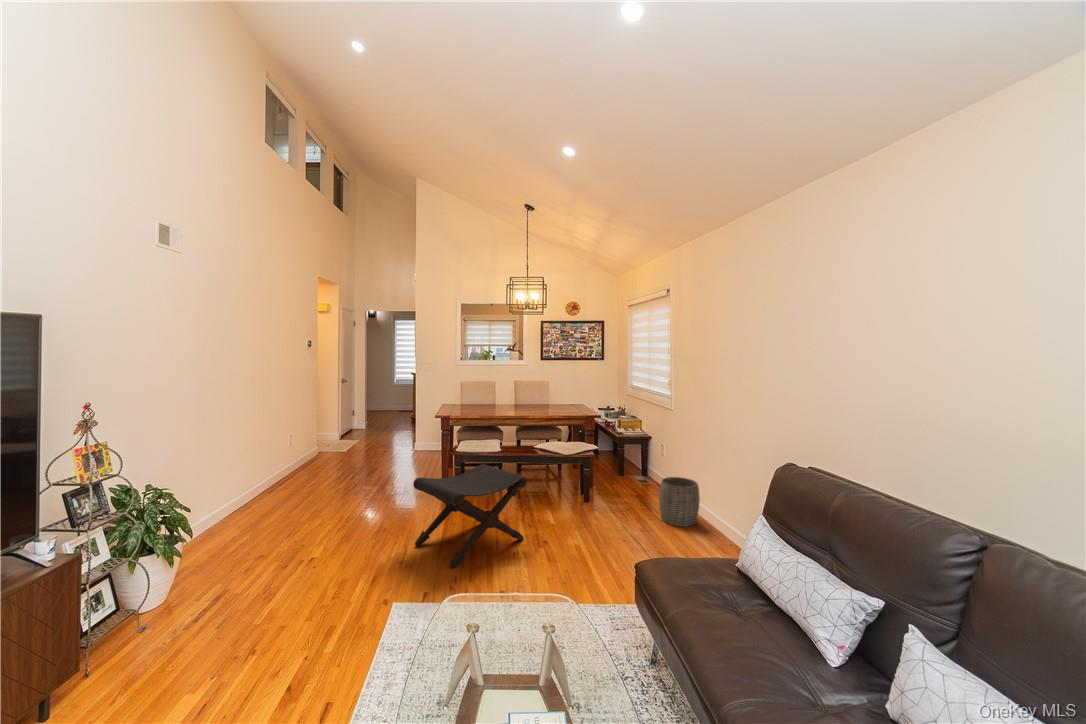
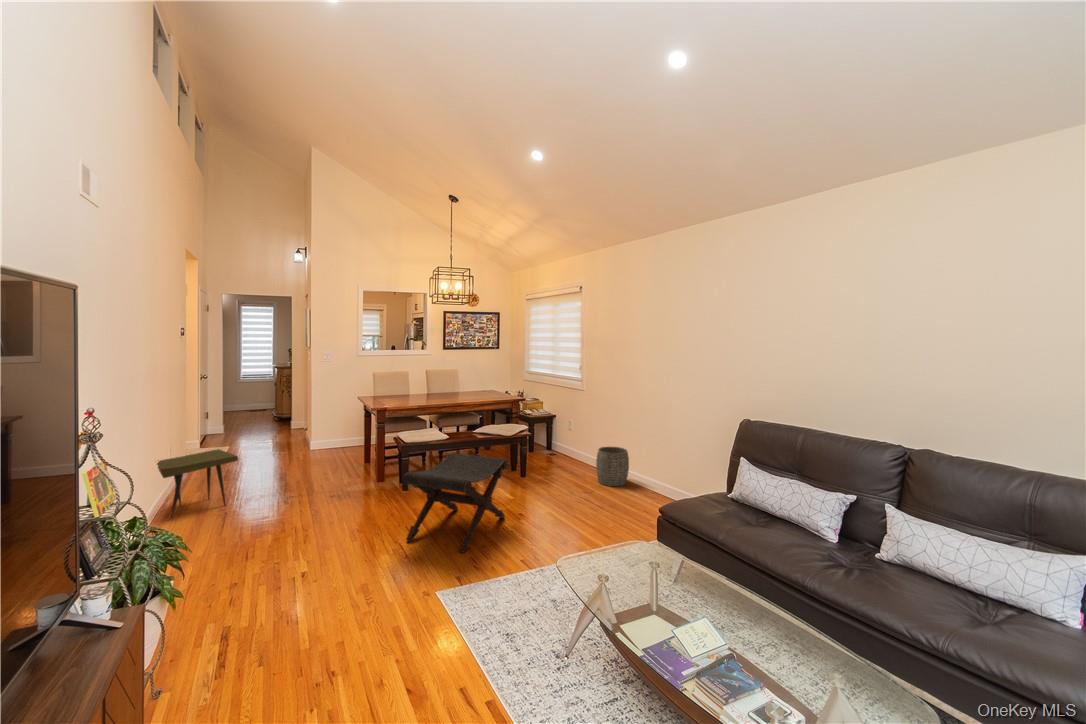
side table: none [270,440,330,494] -> present [157,449,238,519]

